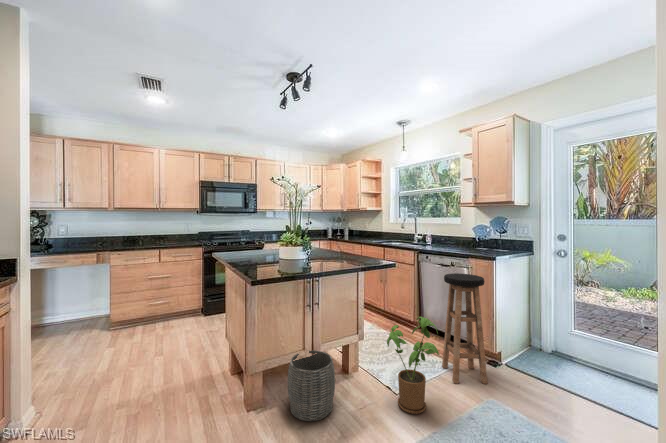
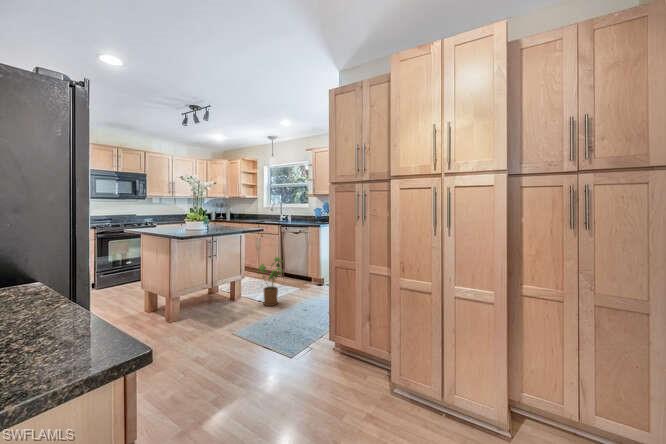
bar stool: present [442,273,487,384] -> none [291,236,312,294]
woven basket: present [288,350,335,421] -> none [198,282,227,316]

